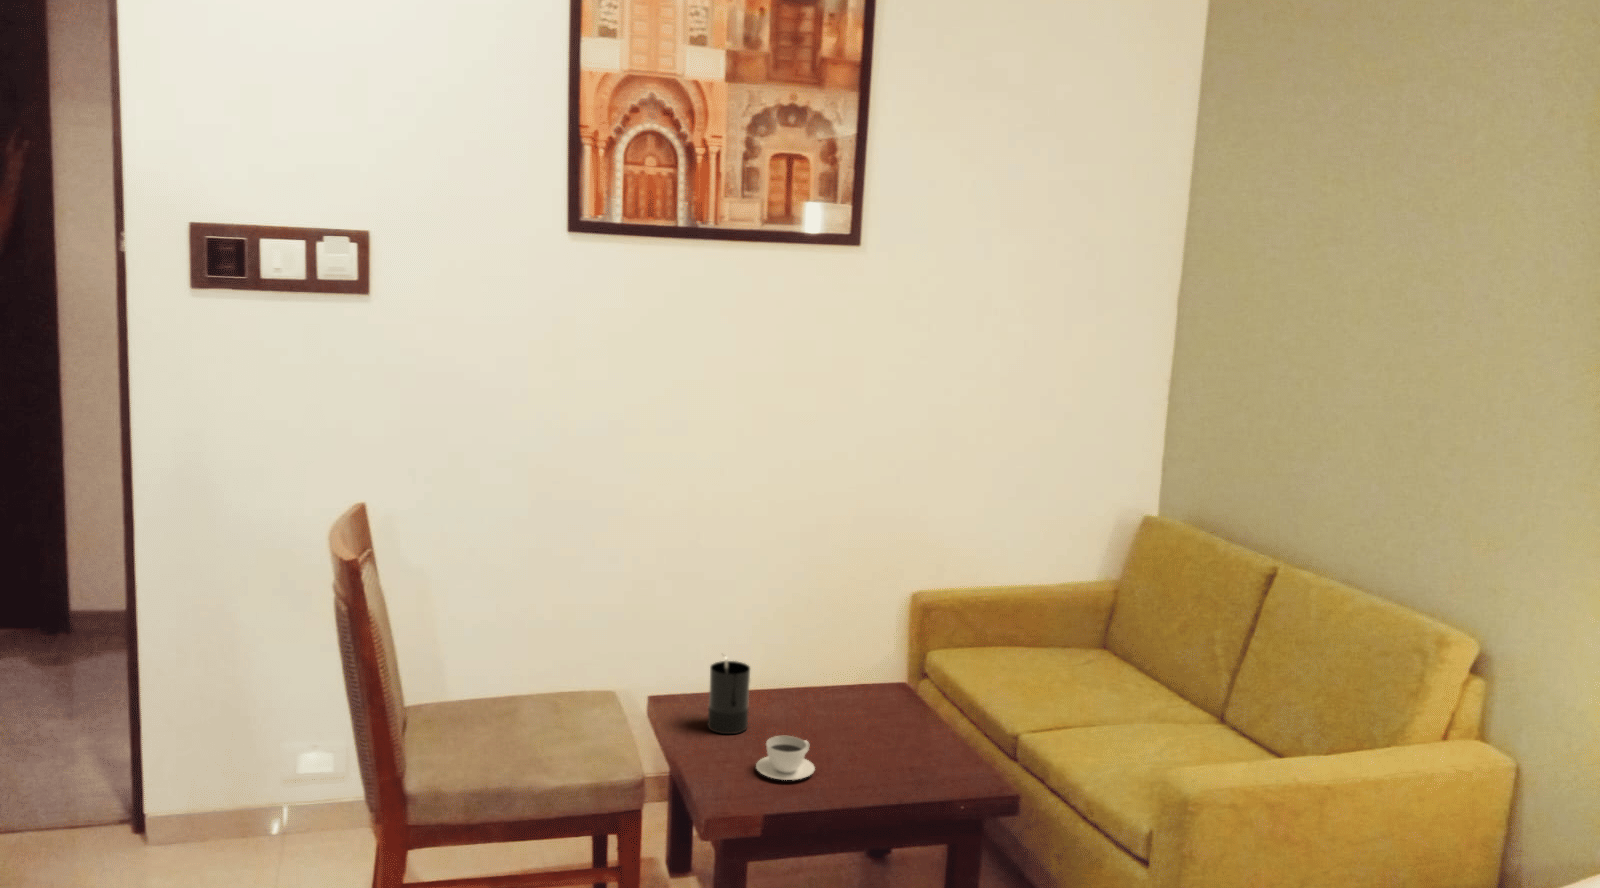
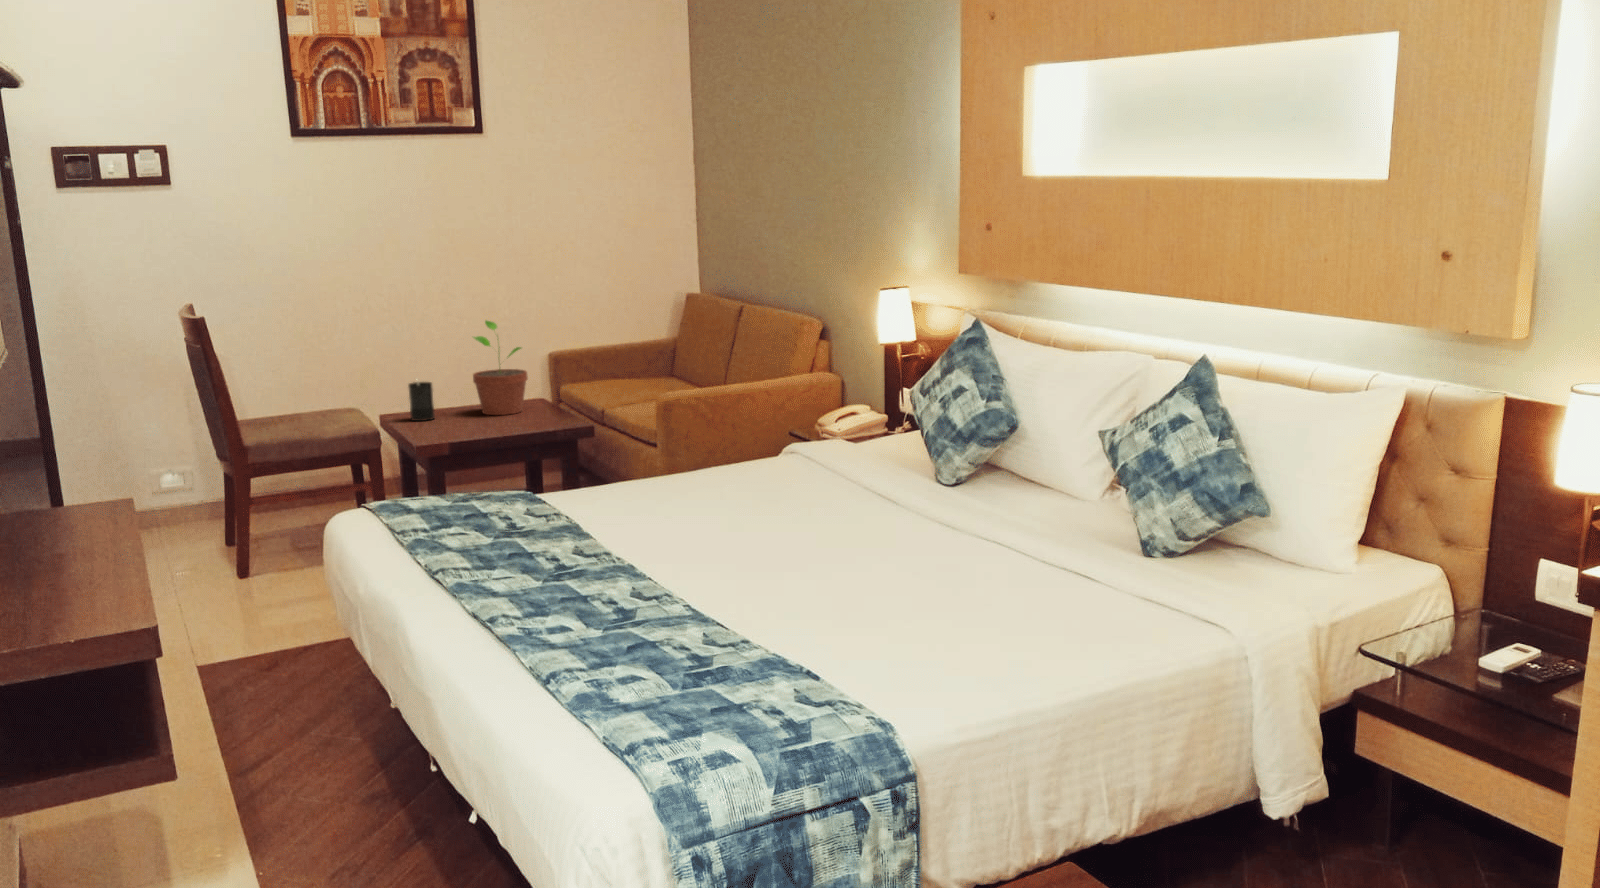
potted plant: none [816,561,911,733] -> present [473,321,528,415]
teacup: present [756,736,815,780] -> none [437,409,470,429]

